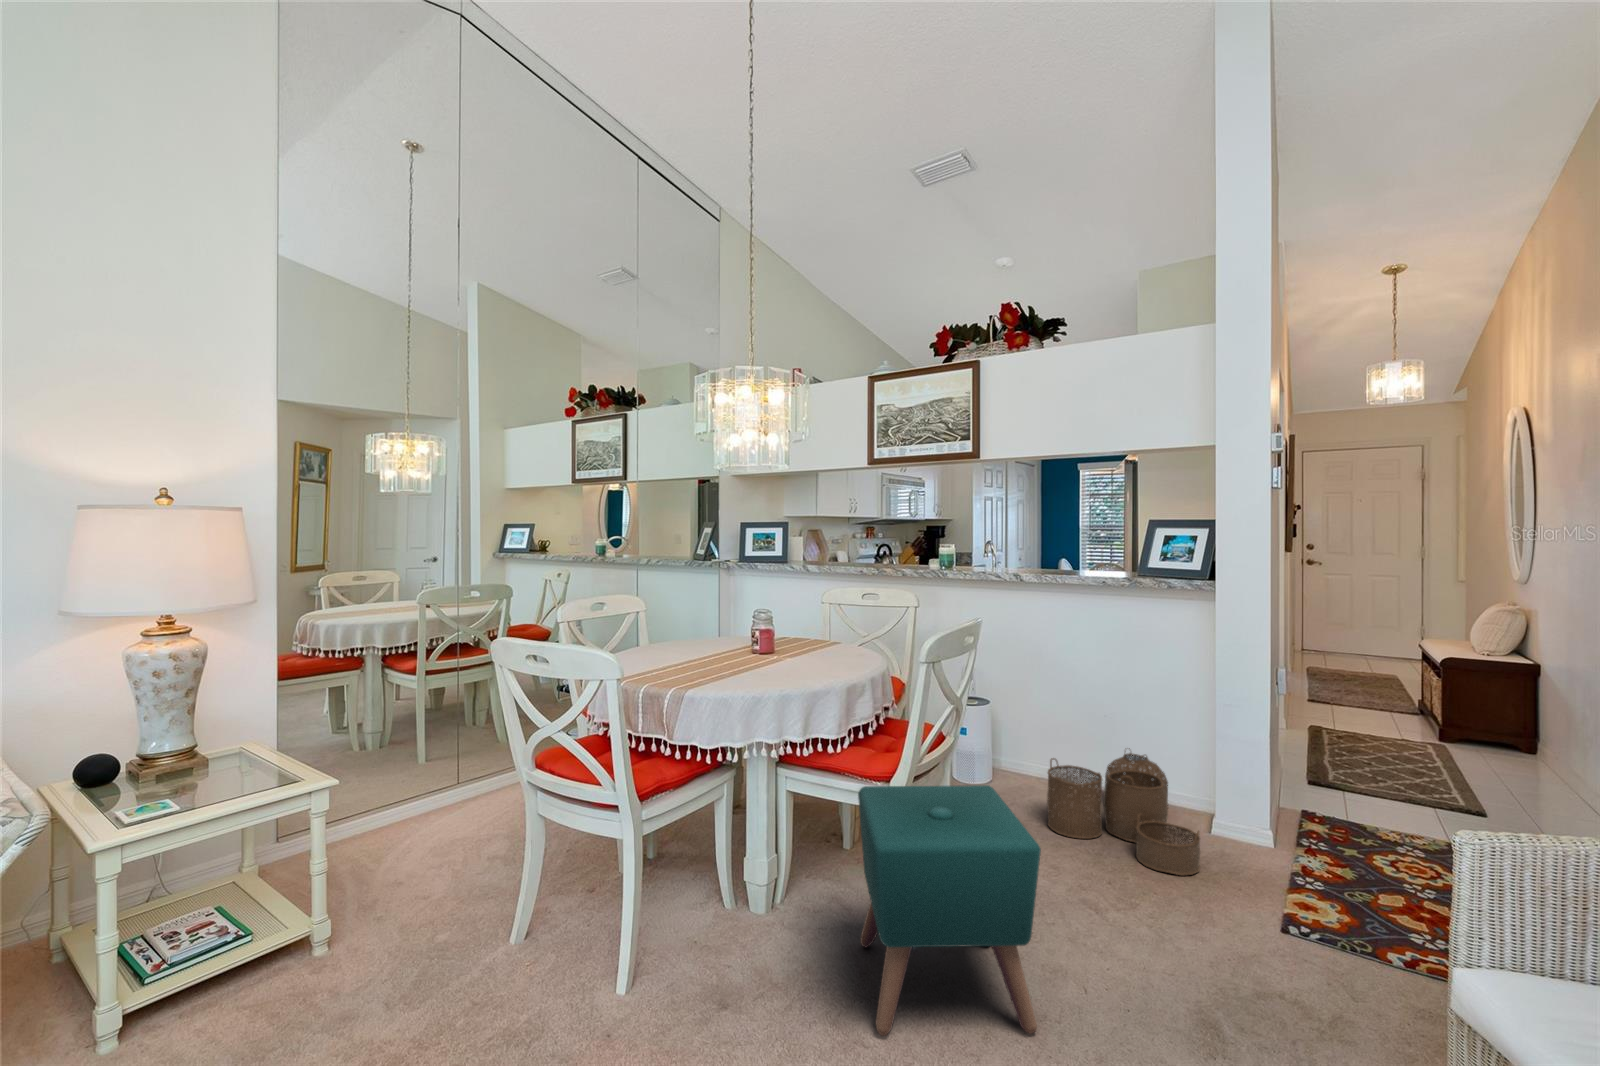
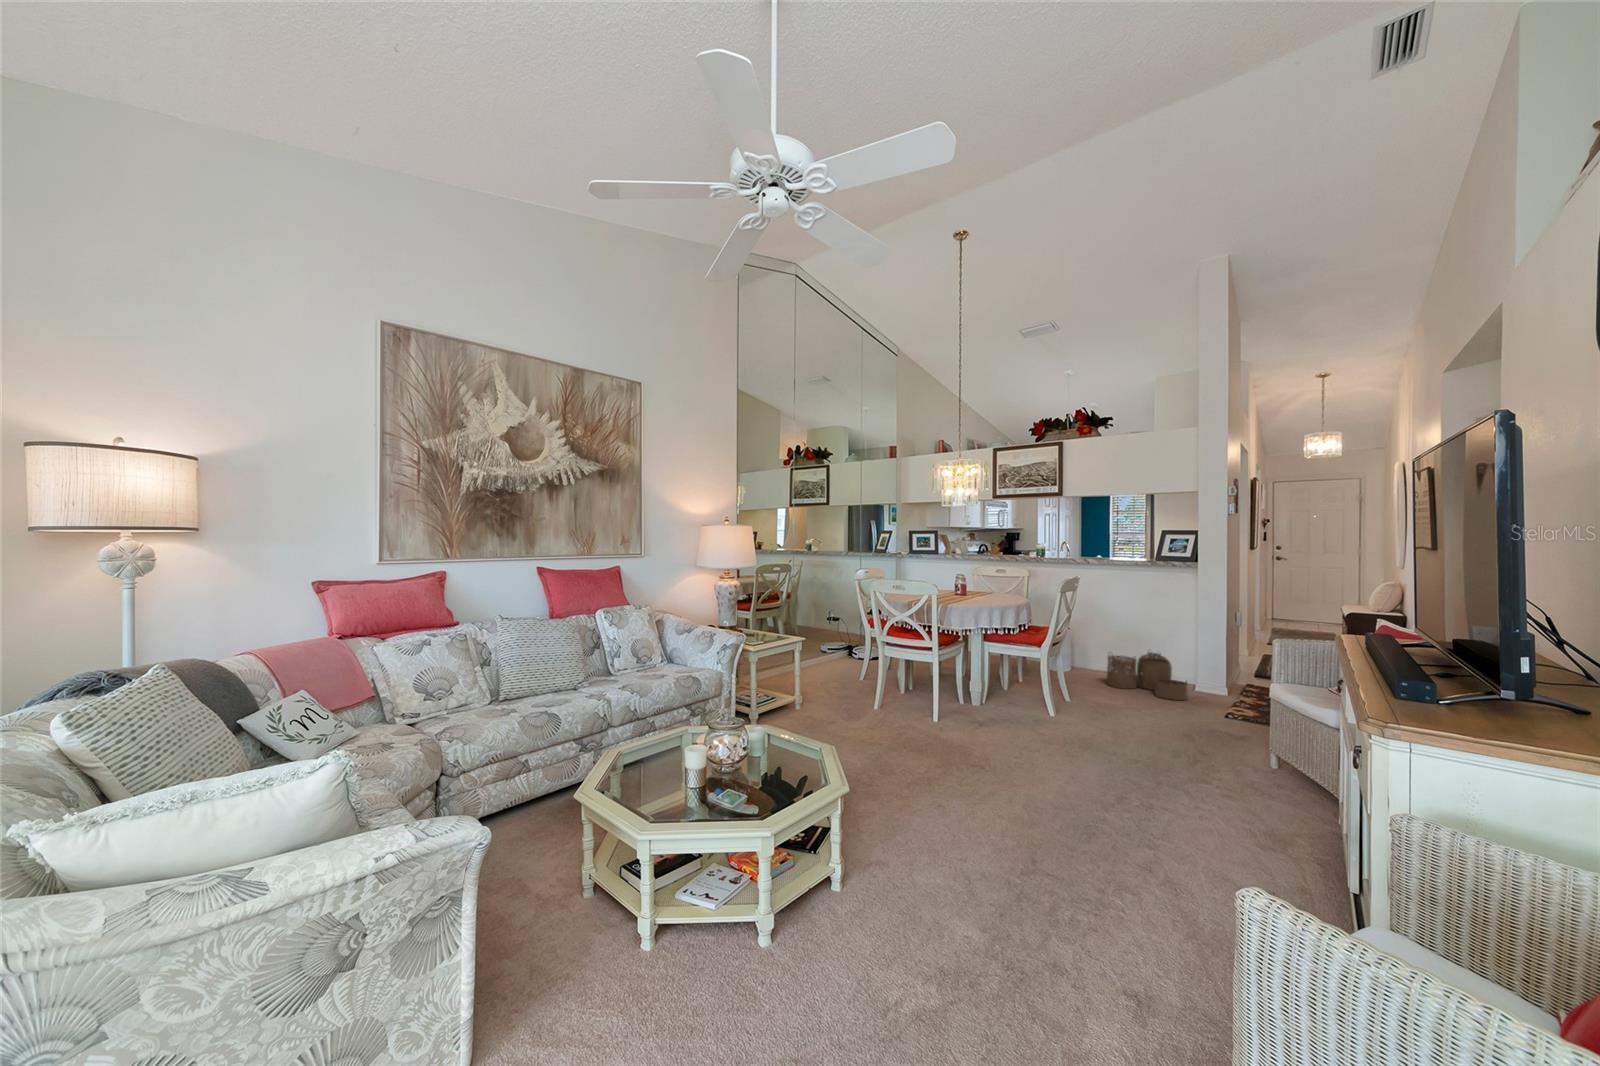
ottoman: present [858,785,1041,1036] -> none [1030,644,1117,733]

